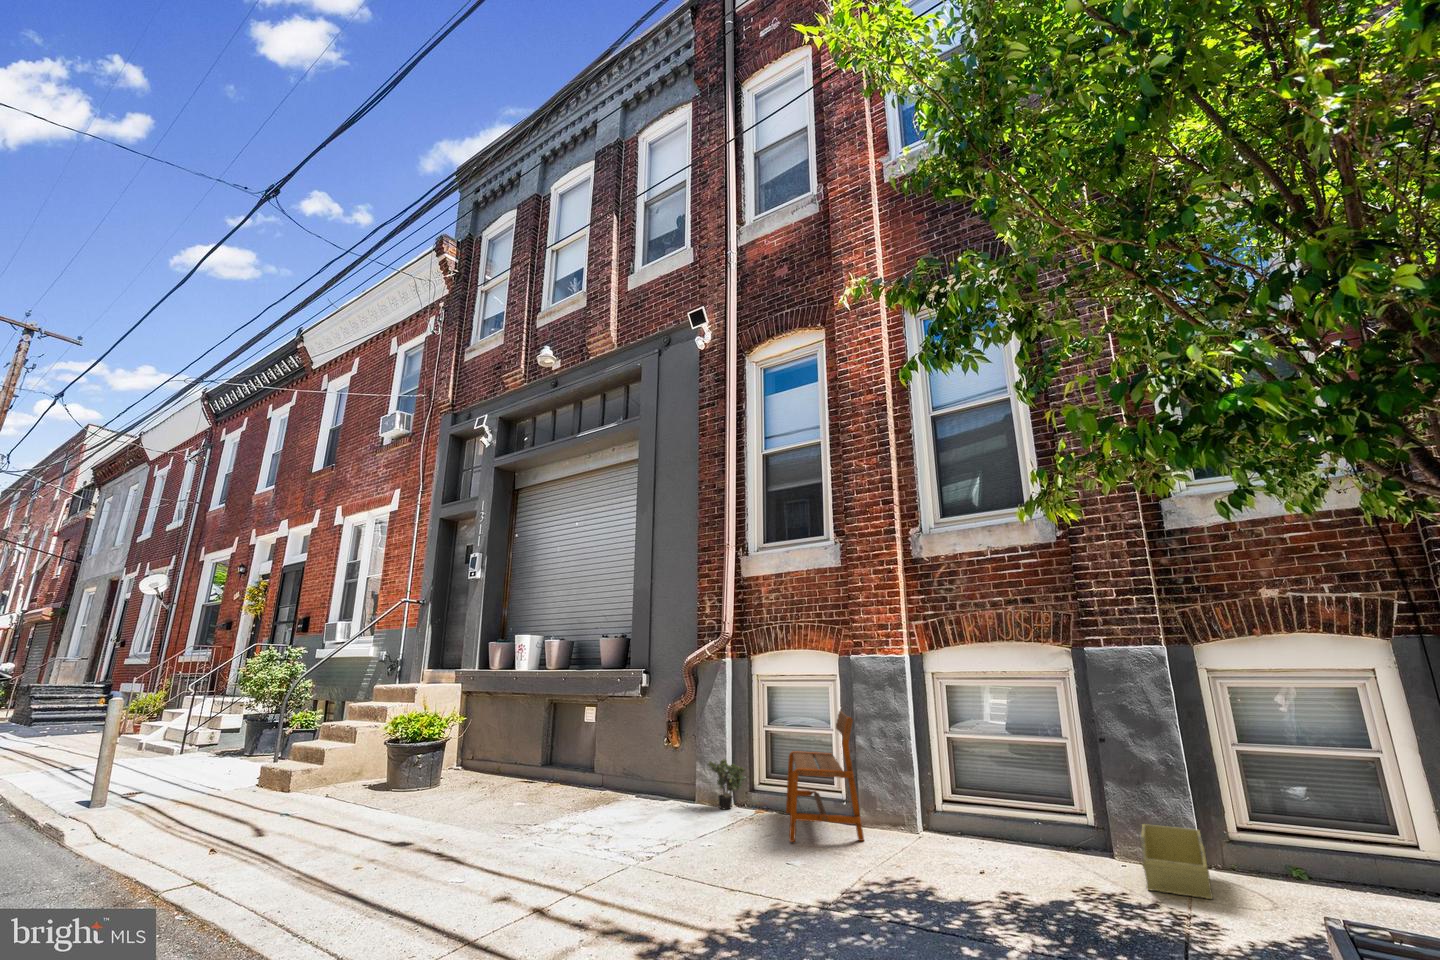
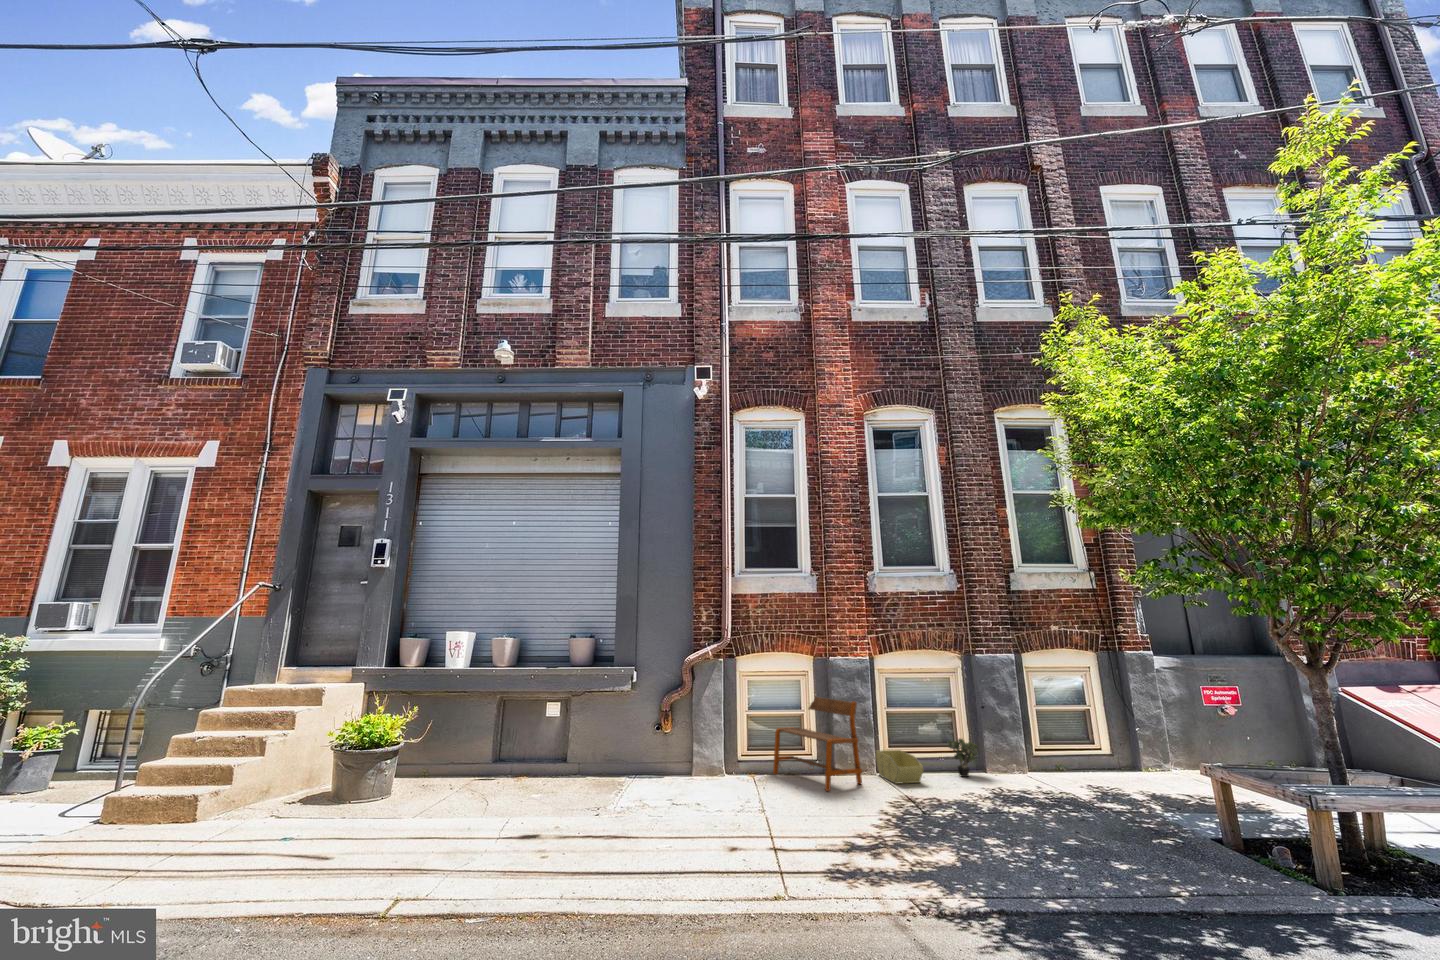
potted plant: present [708,759,746,809] -> present [948,739,978,777]
storage bin: present [1141,824,1213,899] -> present [876,750,924,784]

